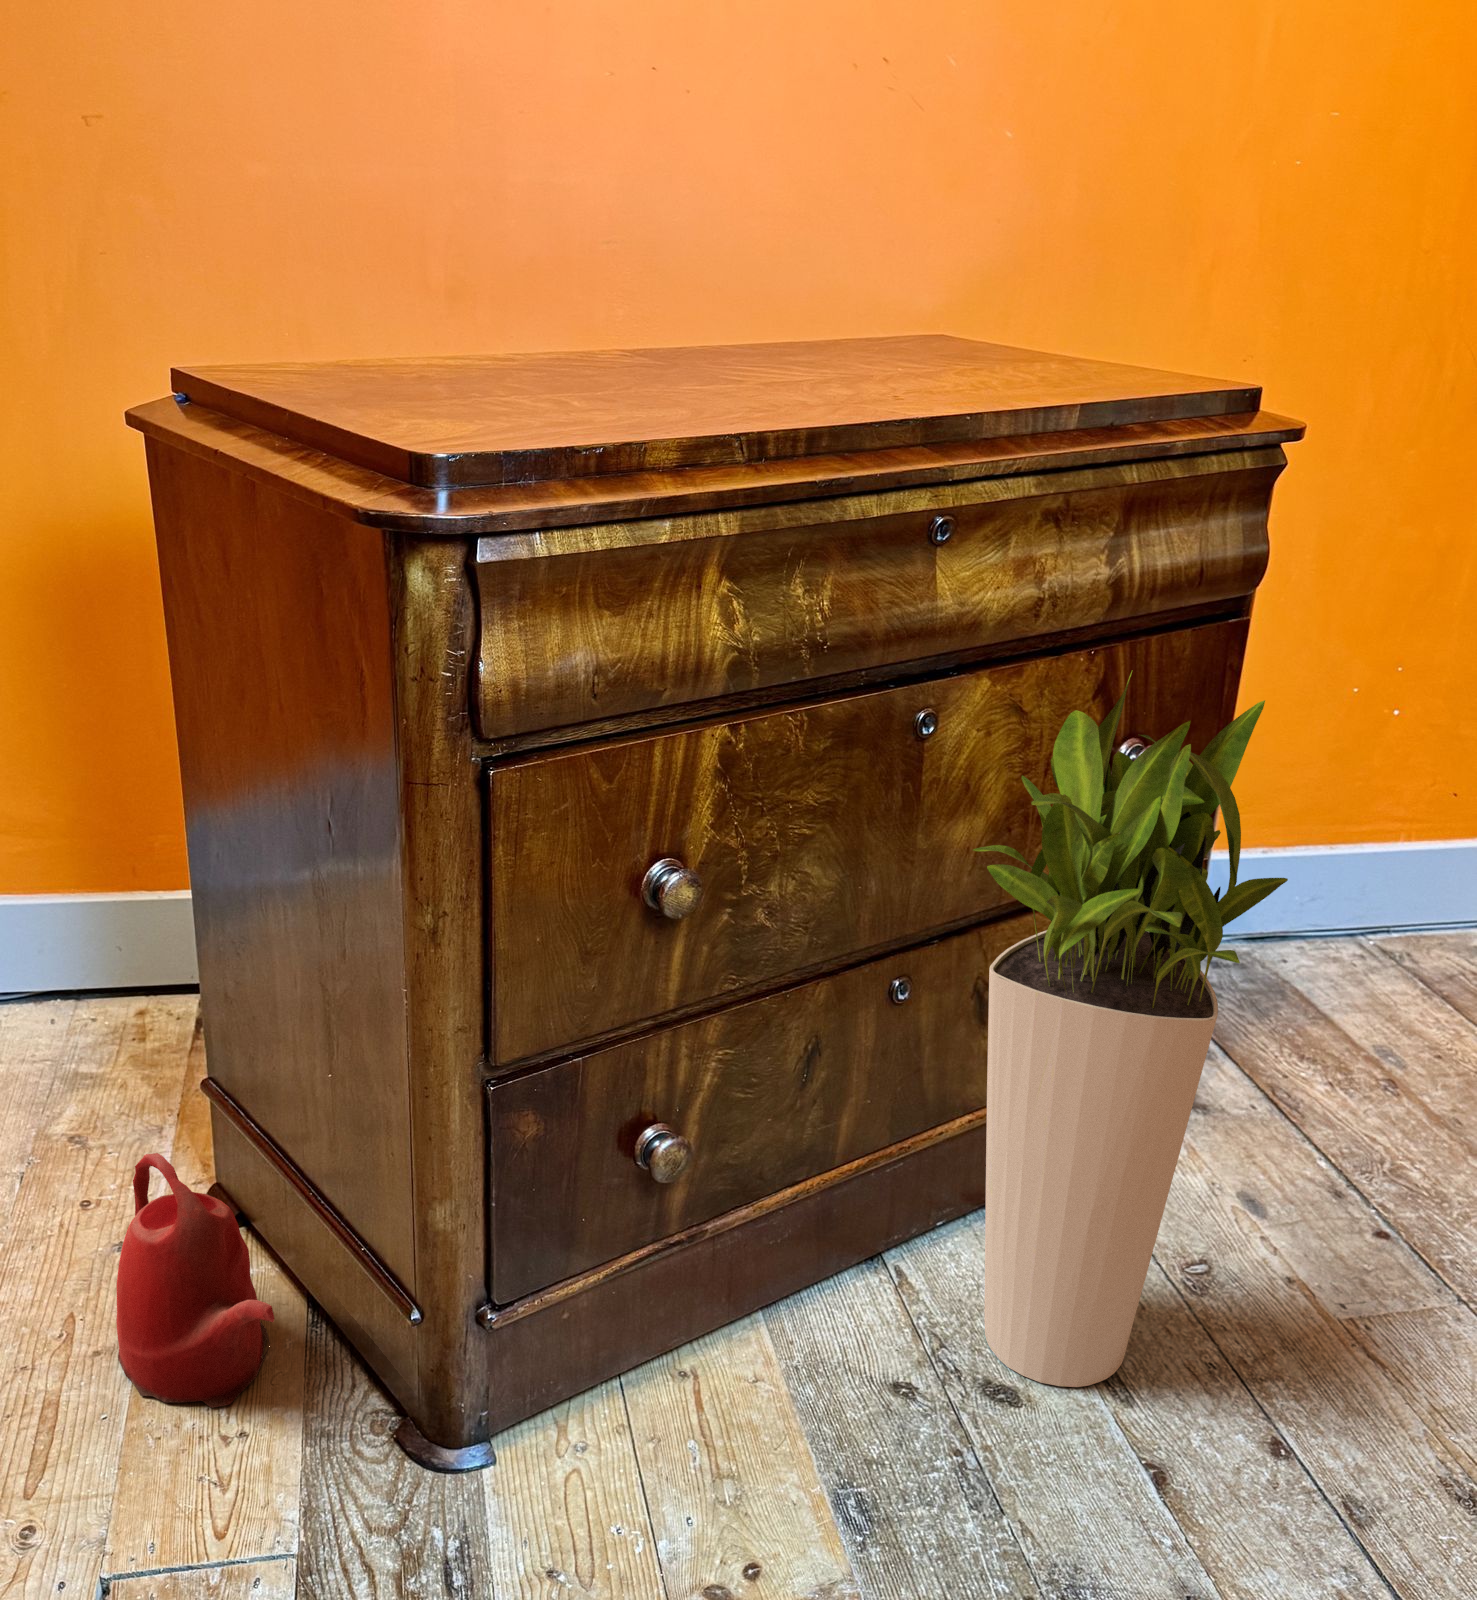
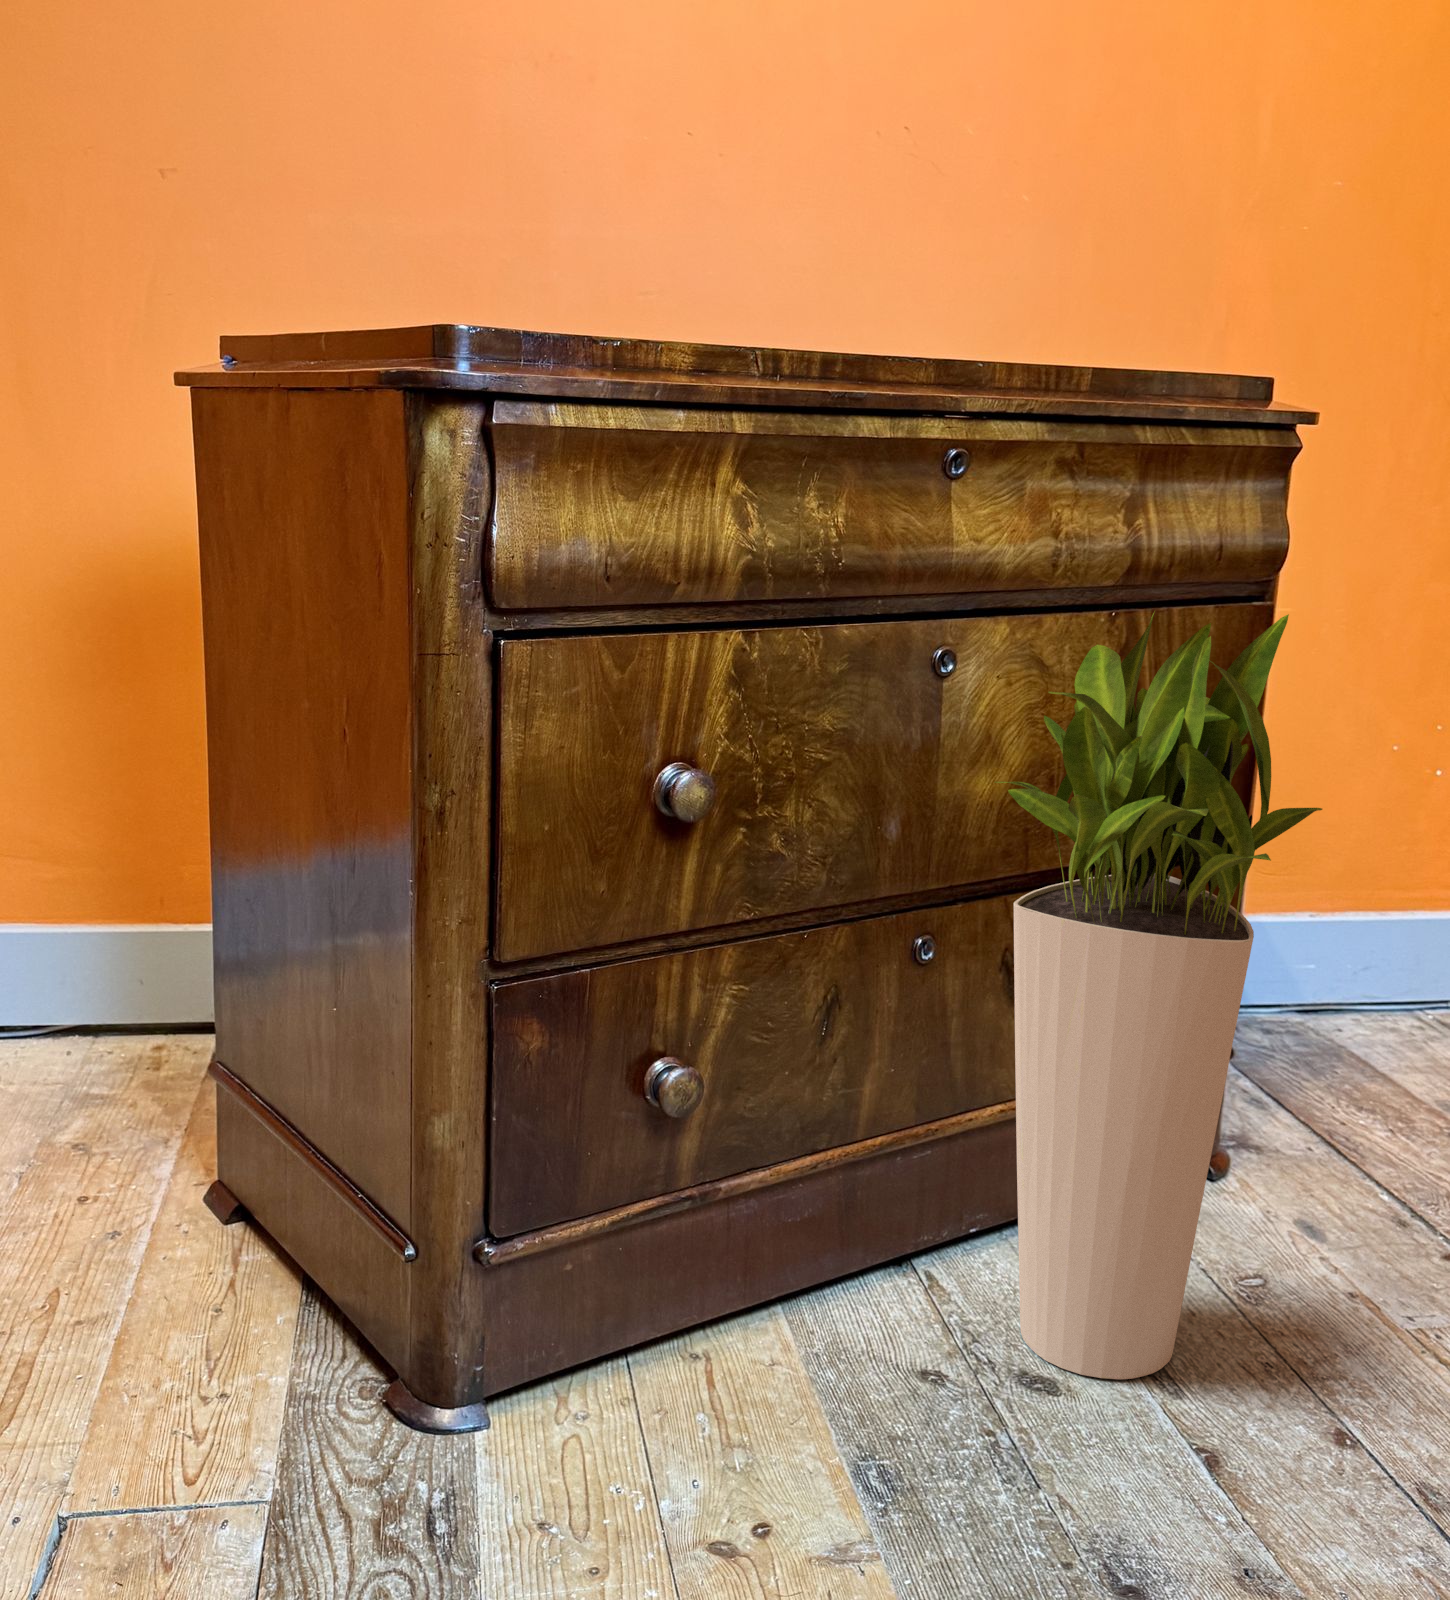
watering can: present [116,1153,275,1408] -> none [98,1103,261,1371]

